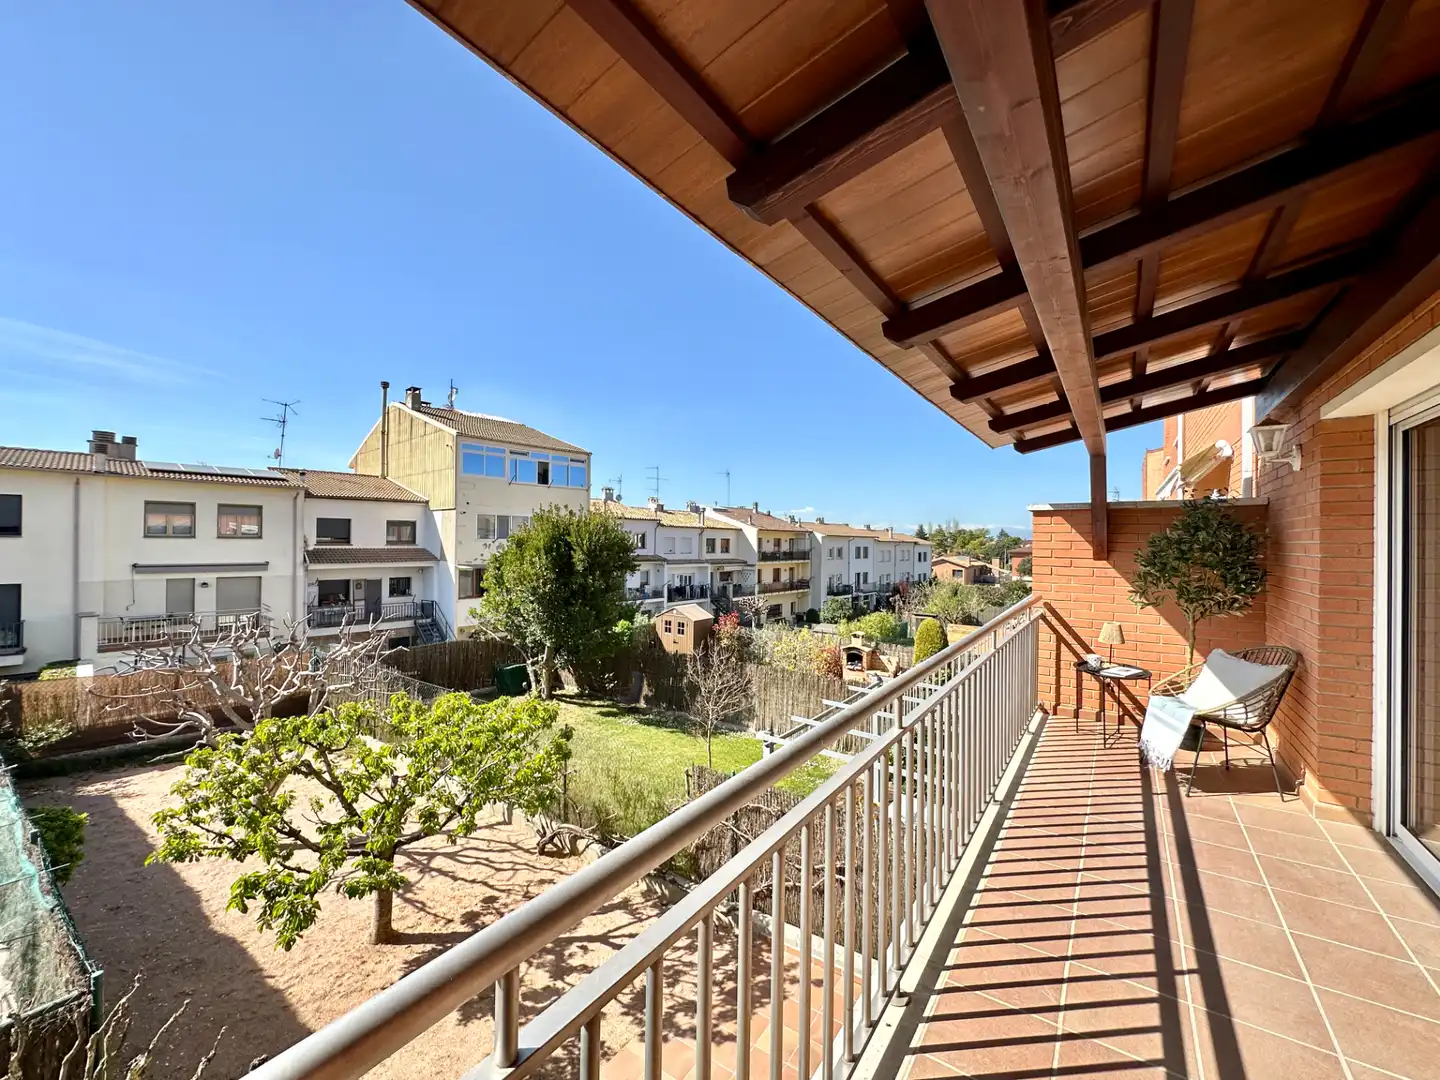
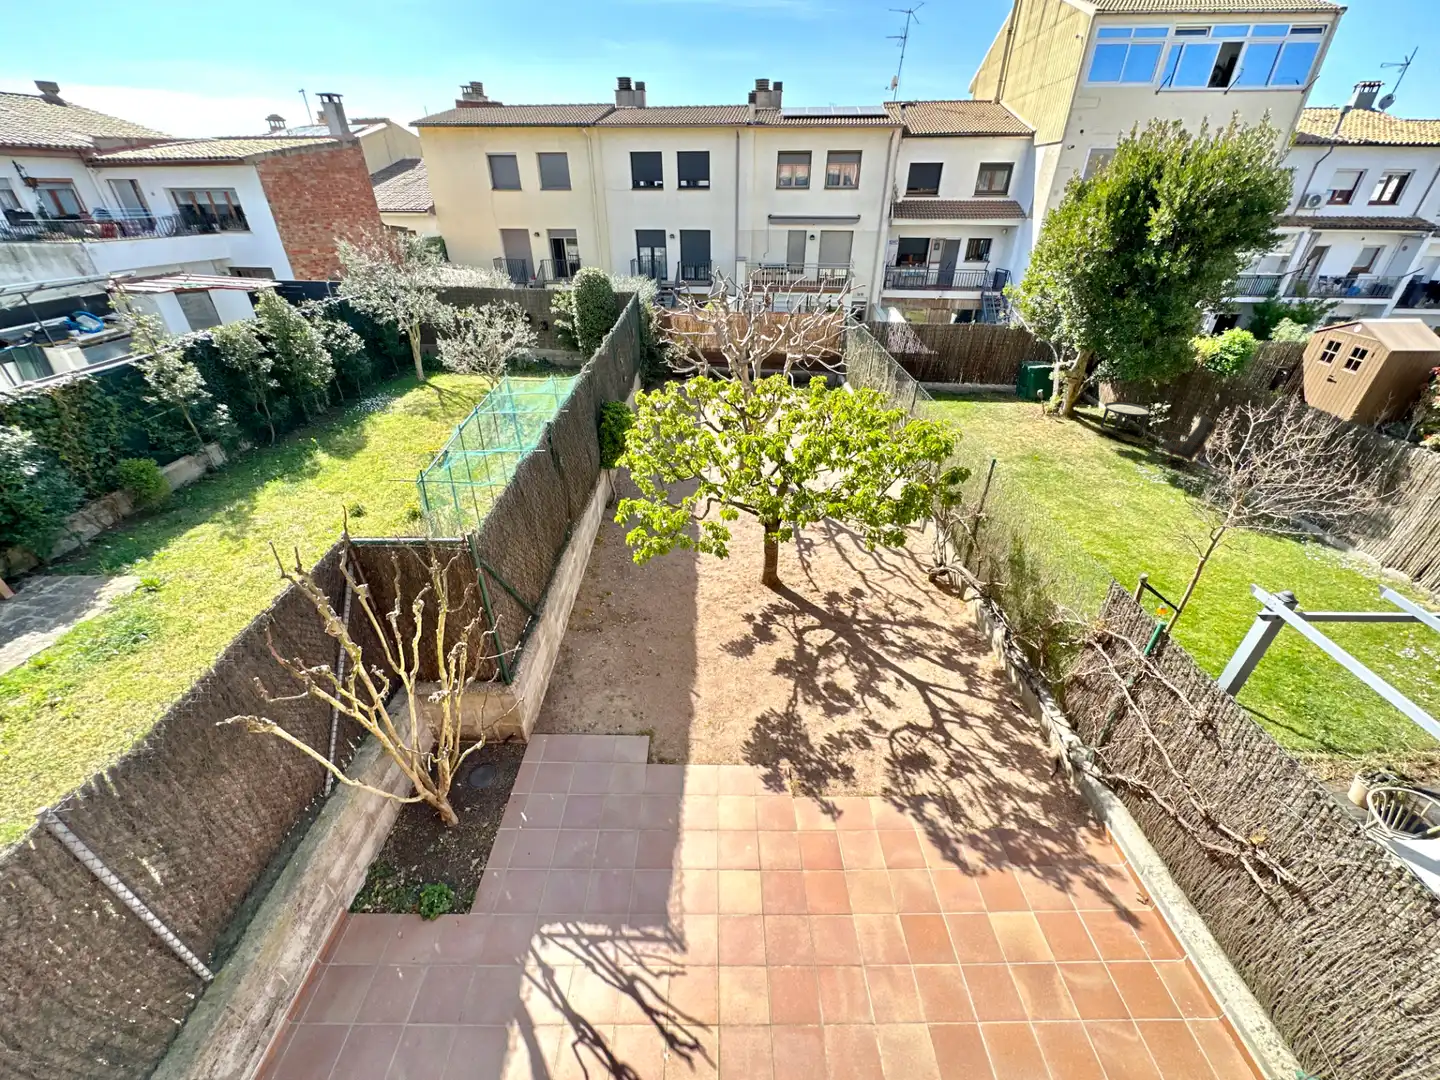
round table: none [566,677,599,703] -> present [1100,402,1151,435]

